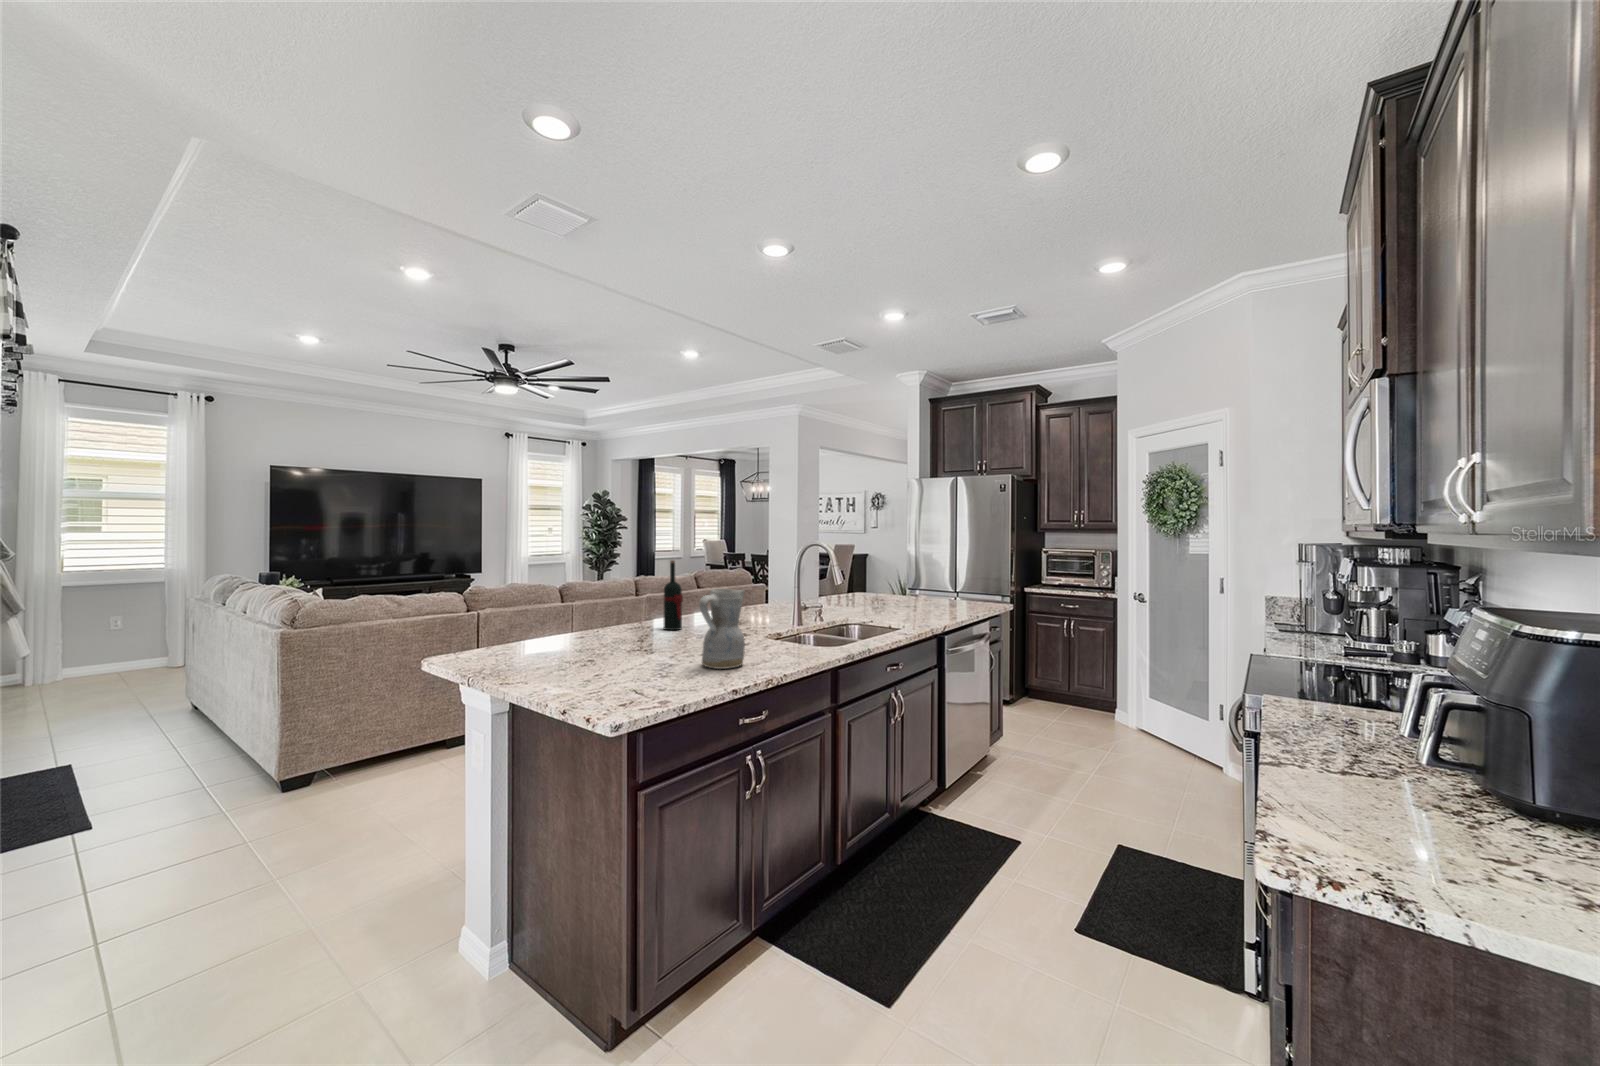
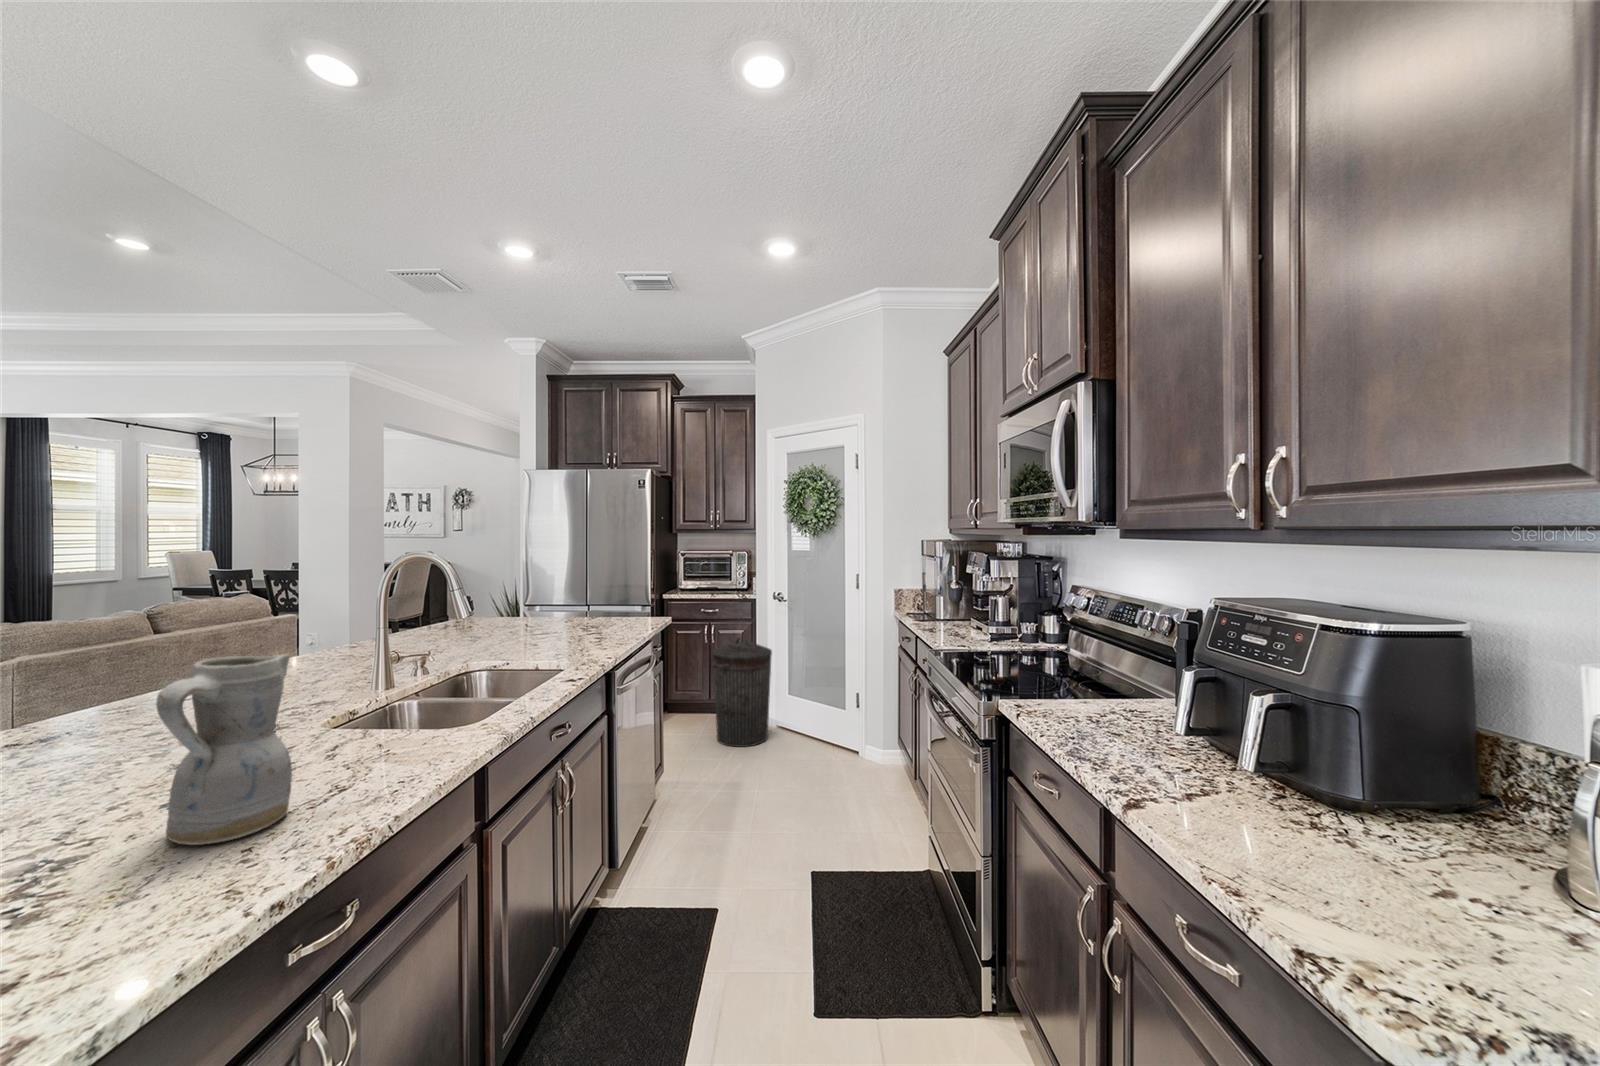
wine bottle: present [664,560,683,630] -> none [55,595,112,743]
trash can: none [1063,633,1129,737] -> present [712,638,772,747]

